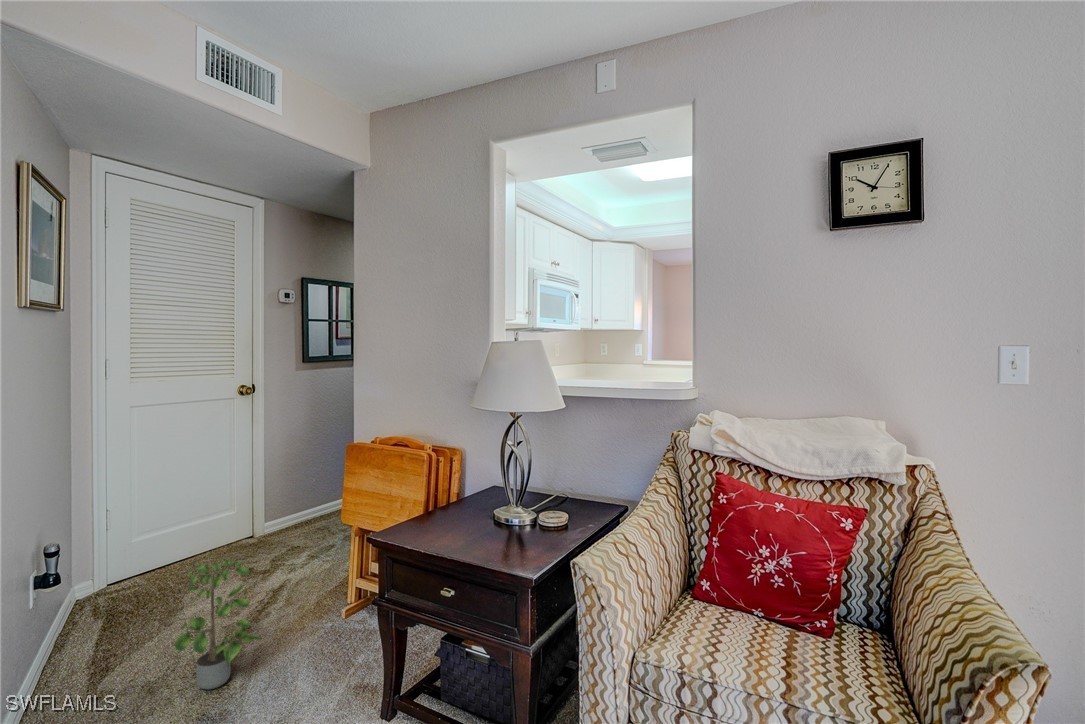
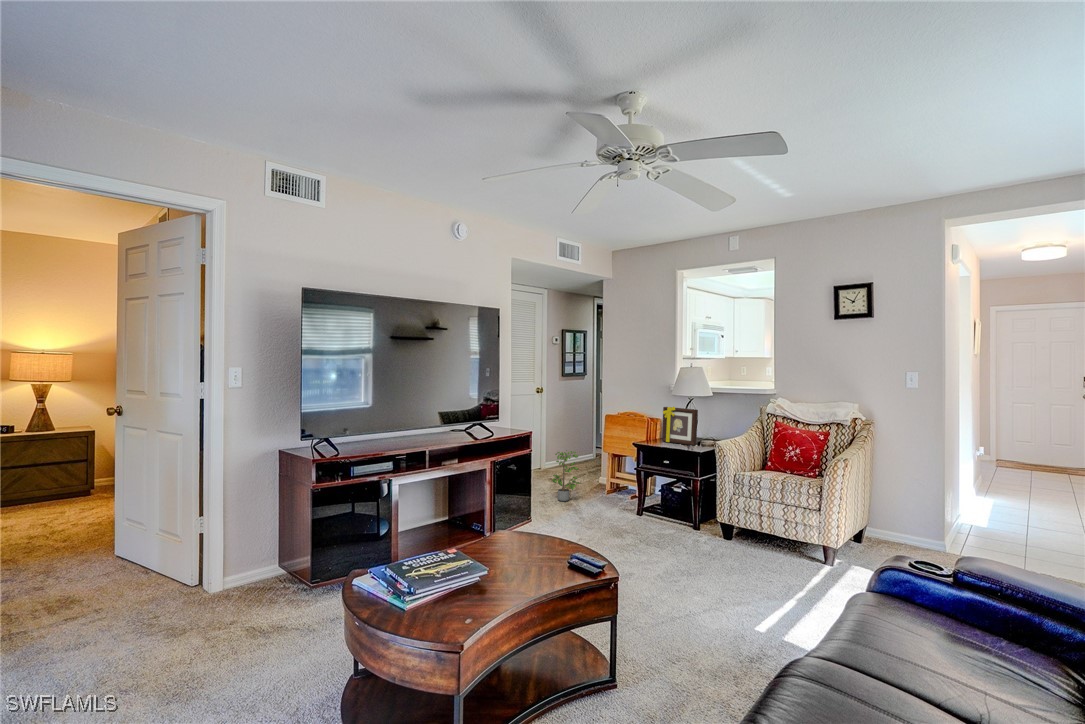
picture frame: none [450,441,534,541] -> present [662,407,698,445]

